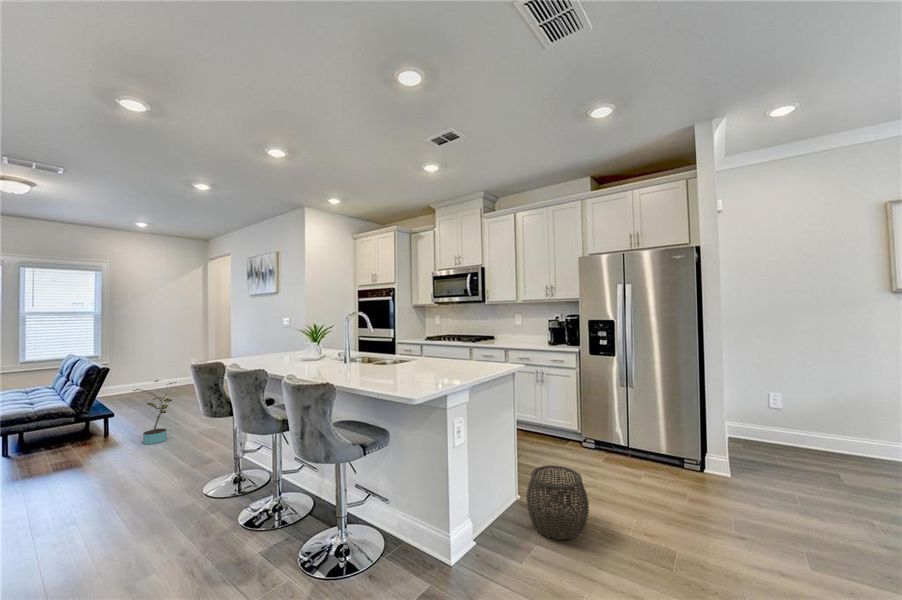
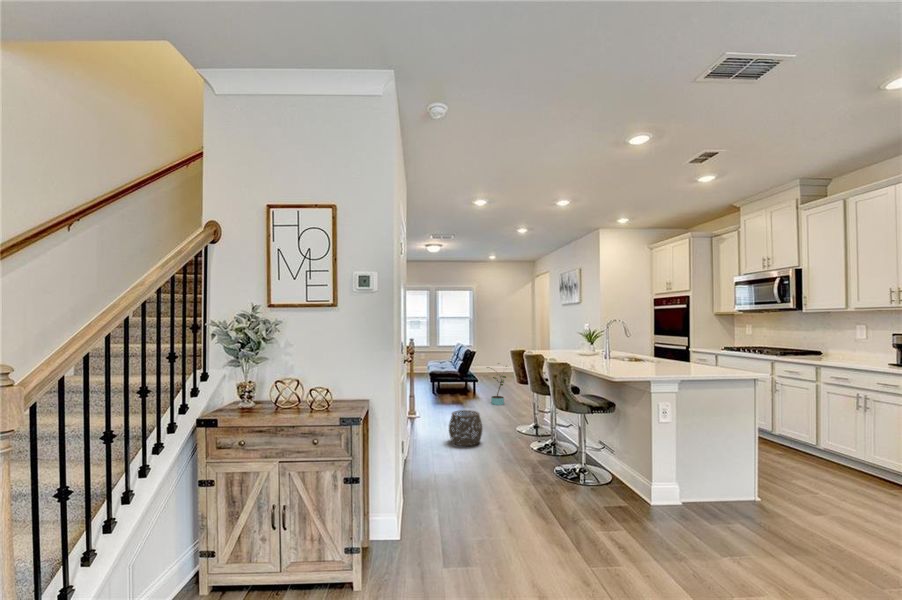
woven basket: present [526,465,589,540] -> present [449,410,482,446]

